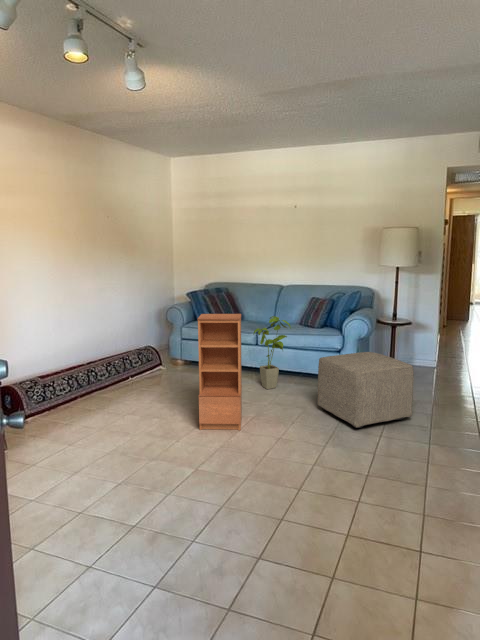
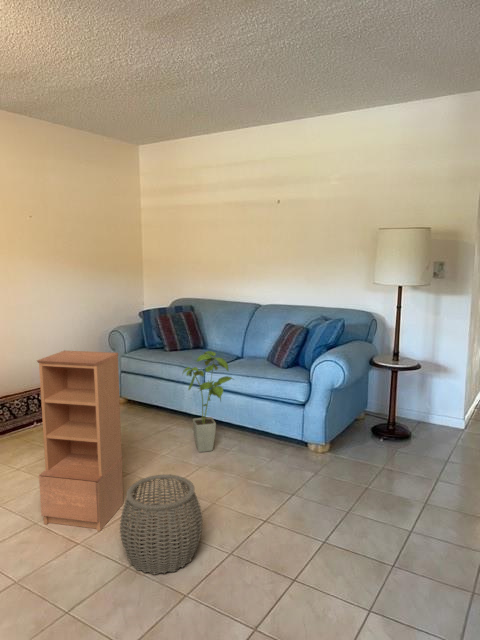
ottoman: present [318,352,414,428] -> none [243,414,379,548]
woven basket: none [265,389,317,445] -> present [120,475,202,574]

